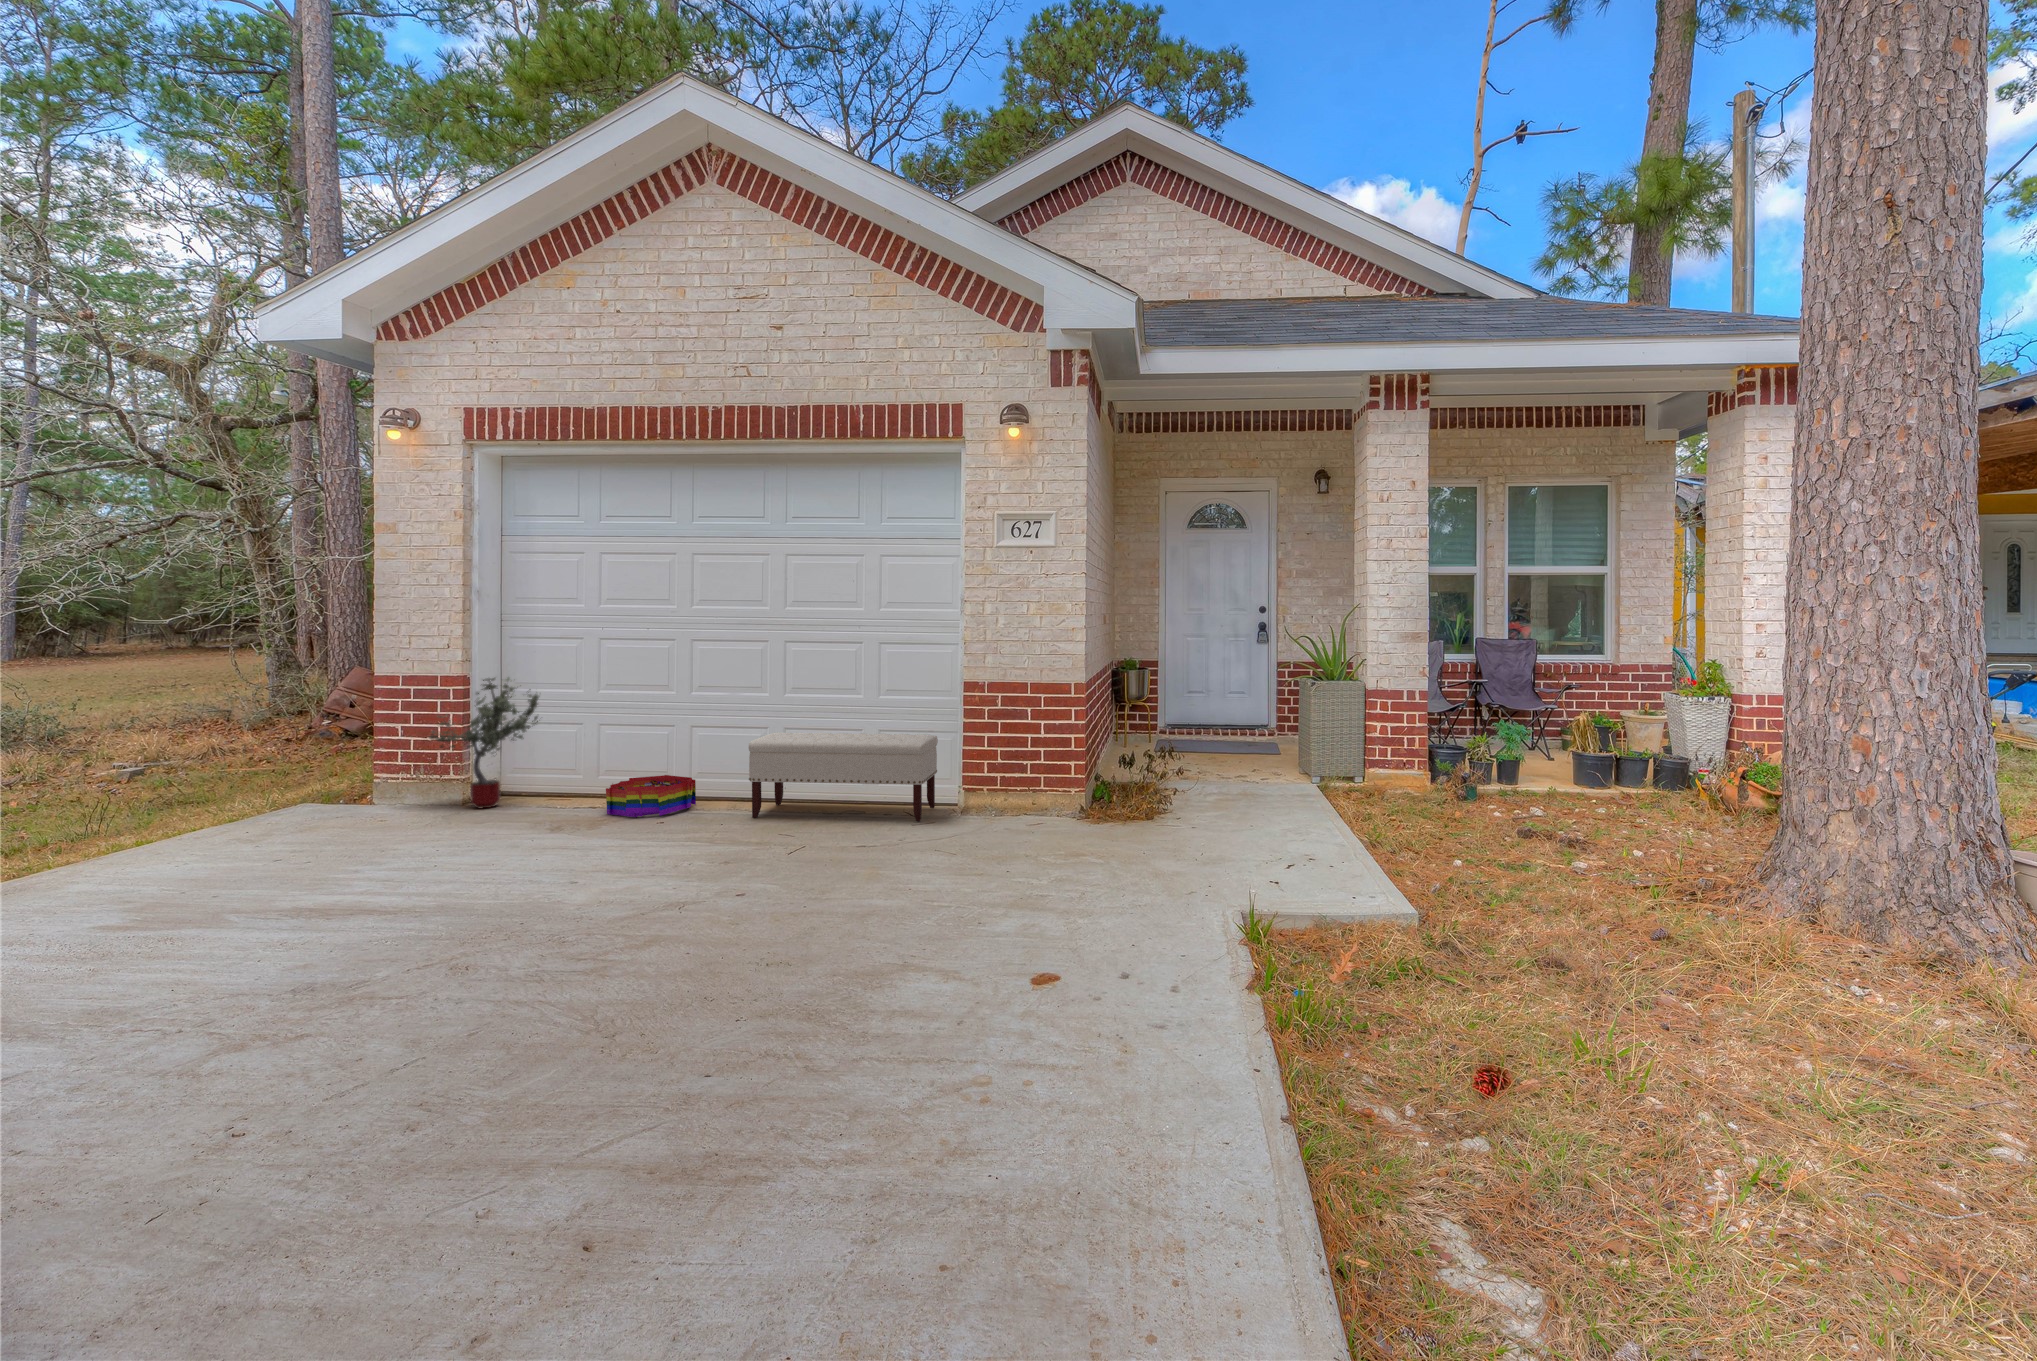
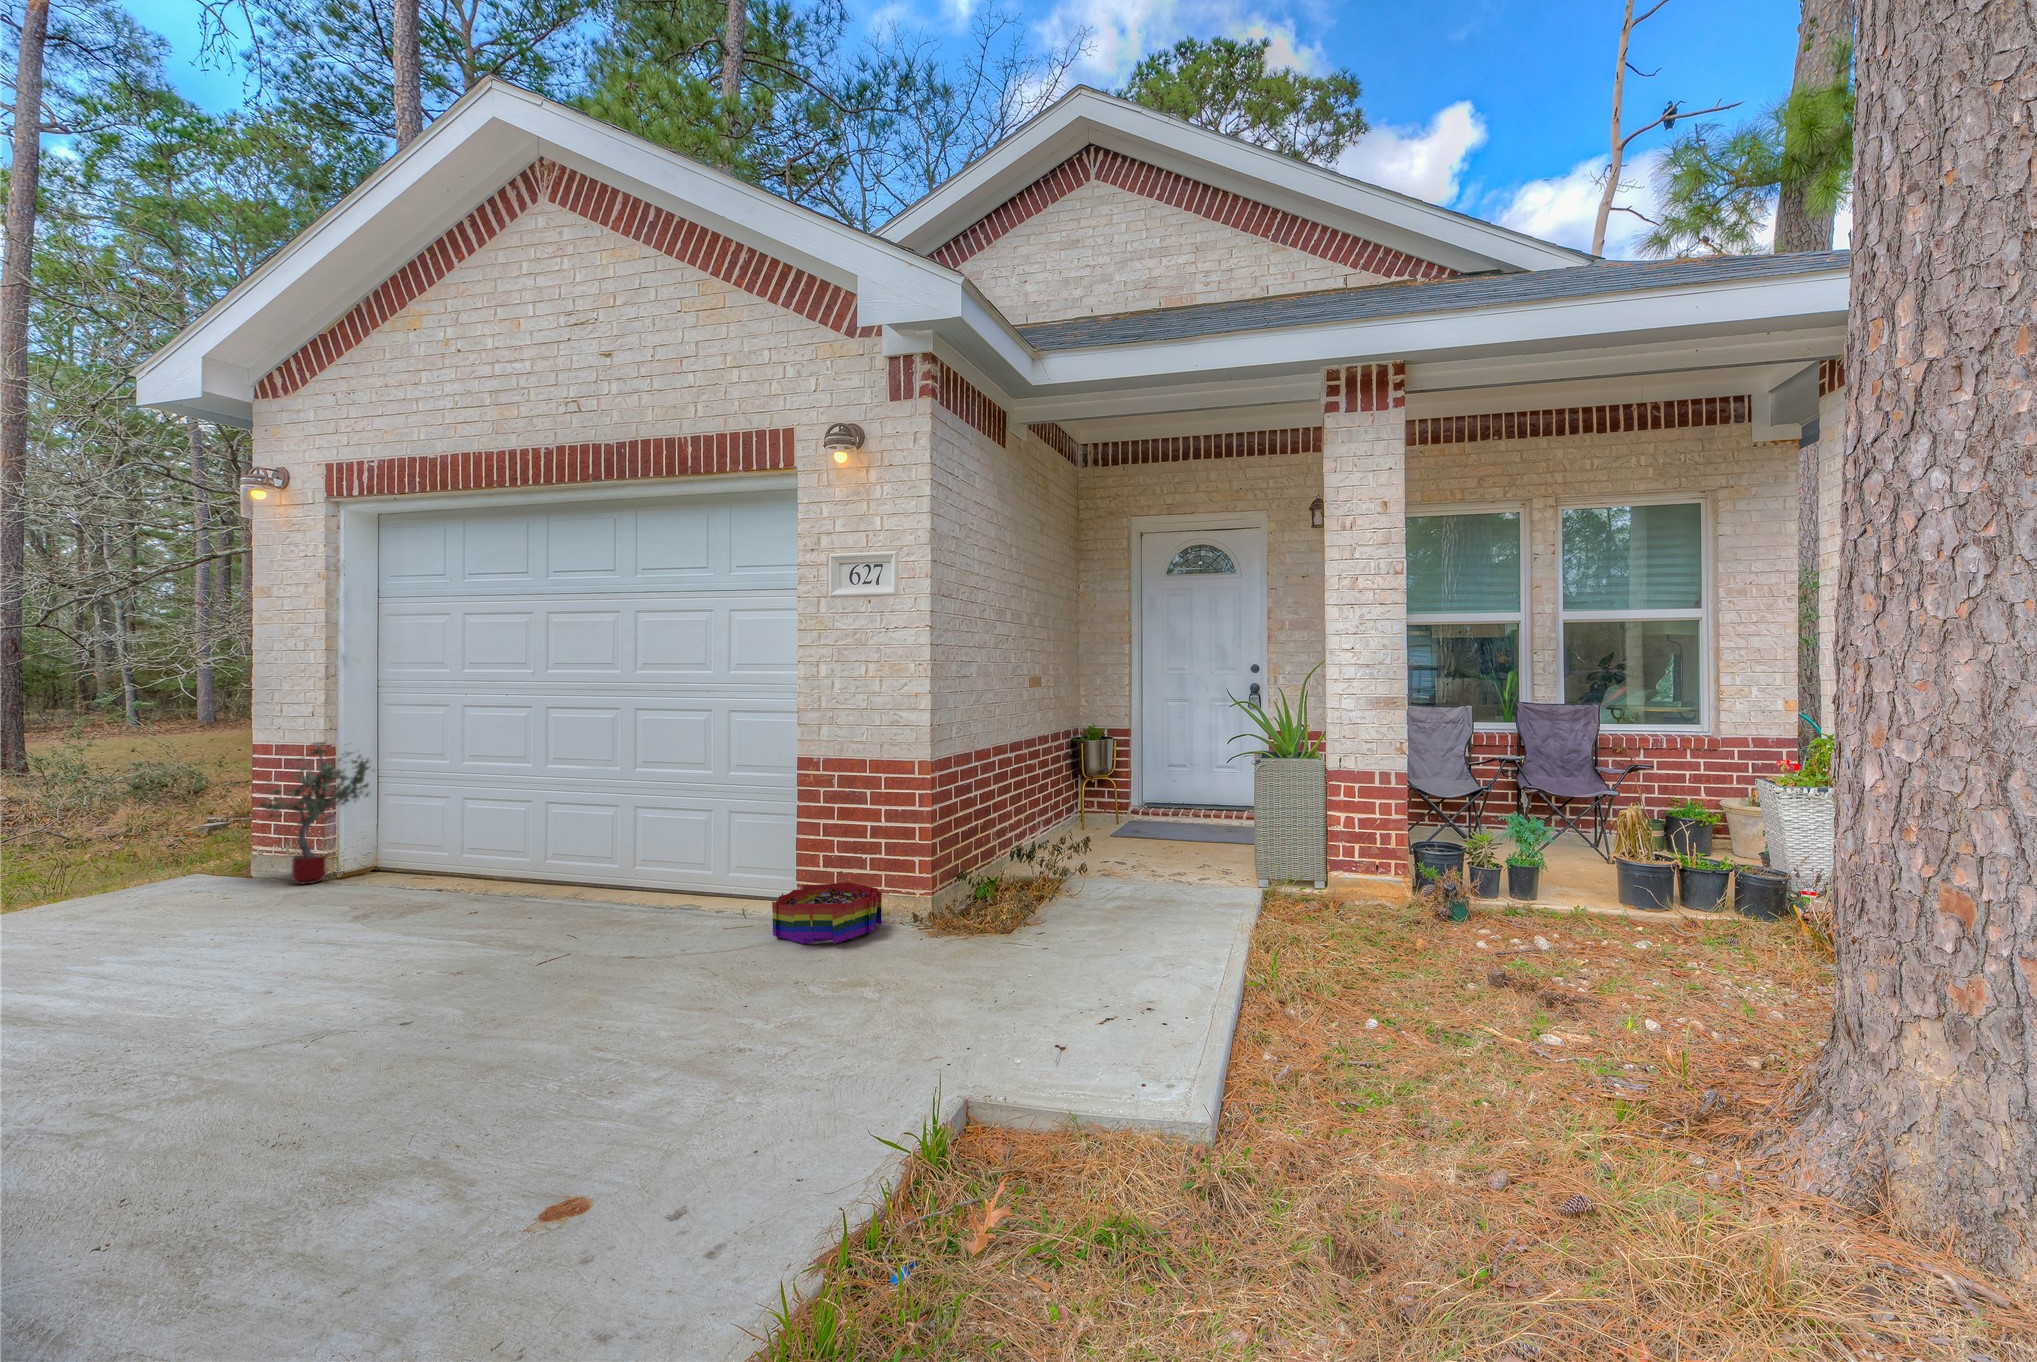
bench: present [749,732,938,821] -> none [544,808,767,923]
storage bin: present [606,775,696,817] -> present [772,882,882,944]

